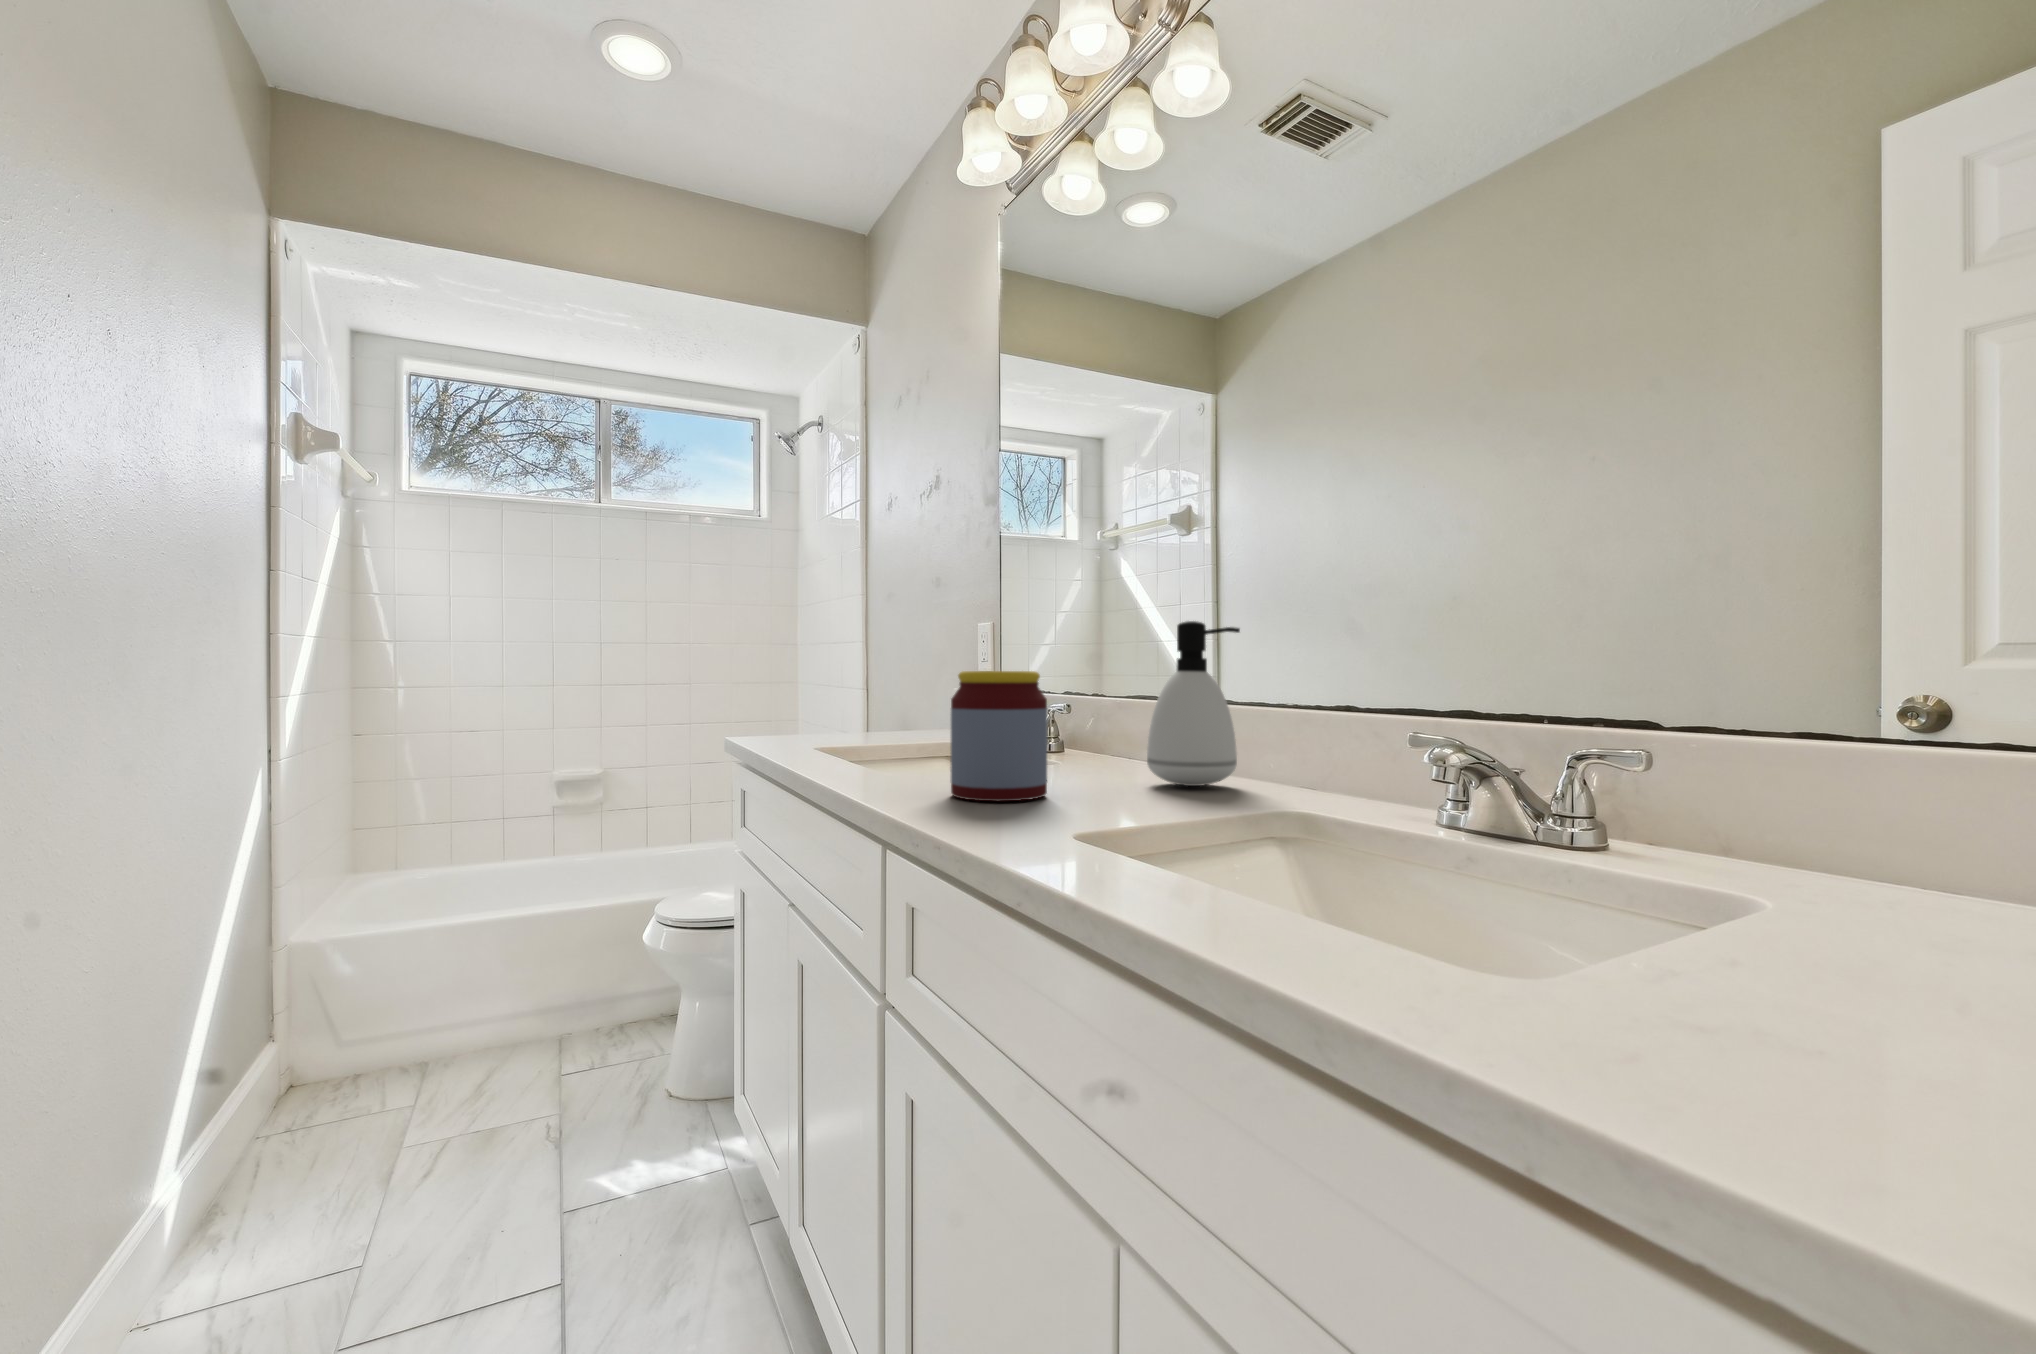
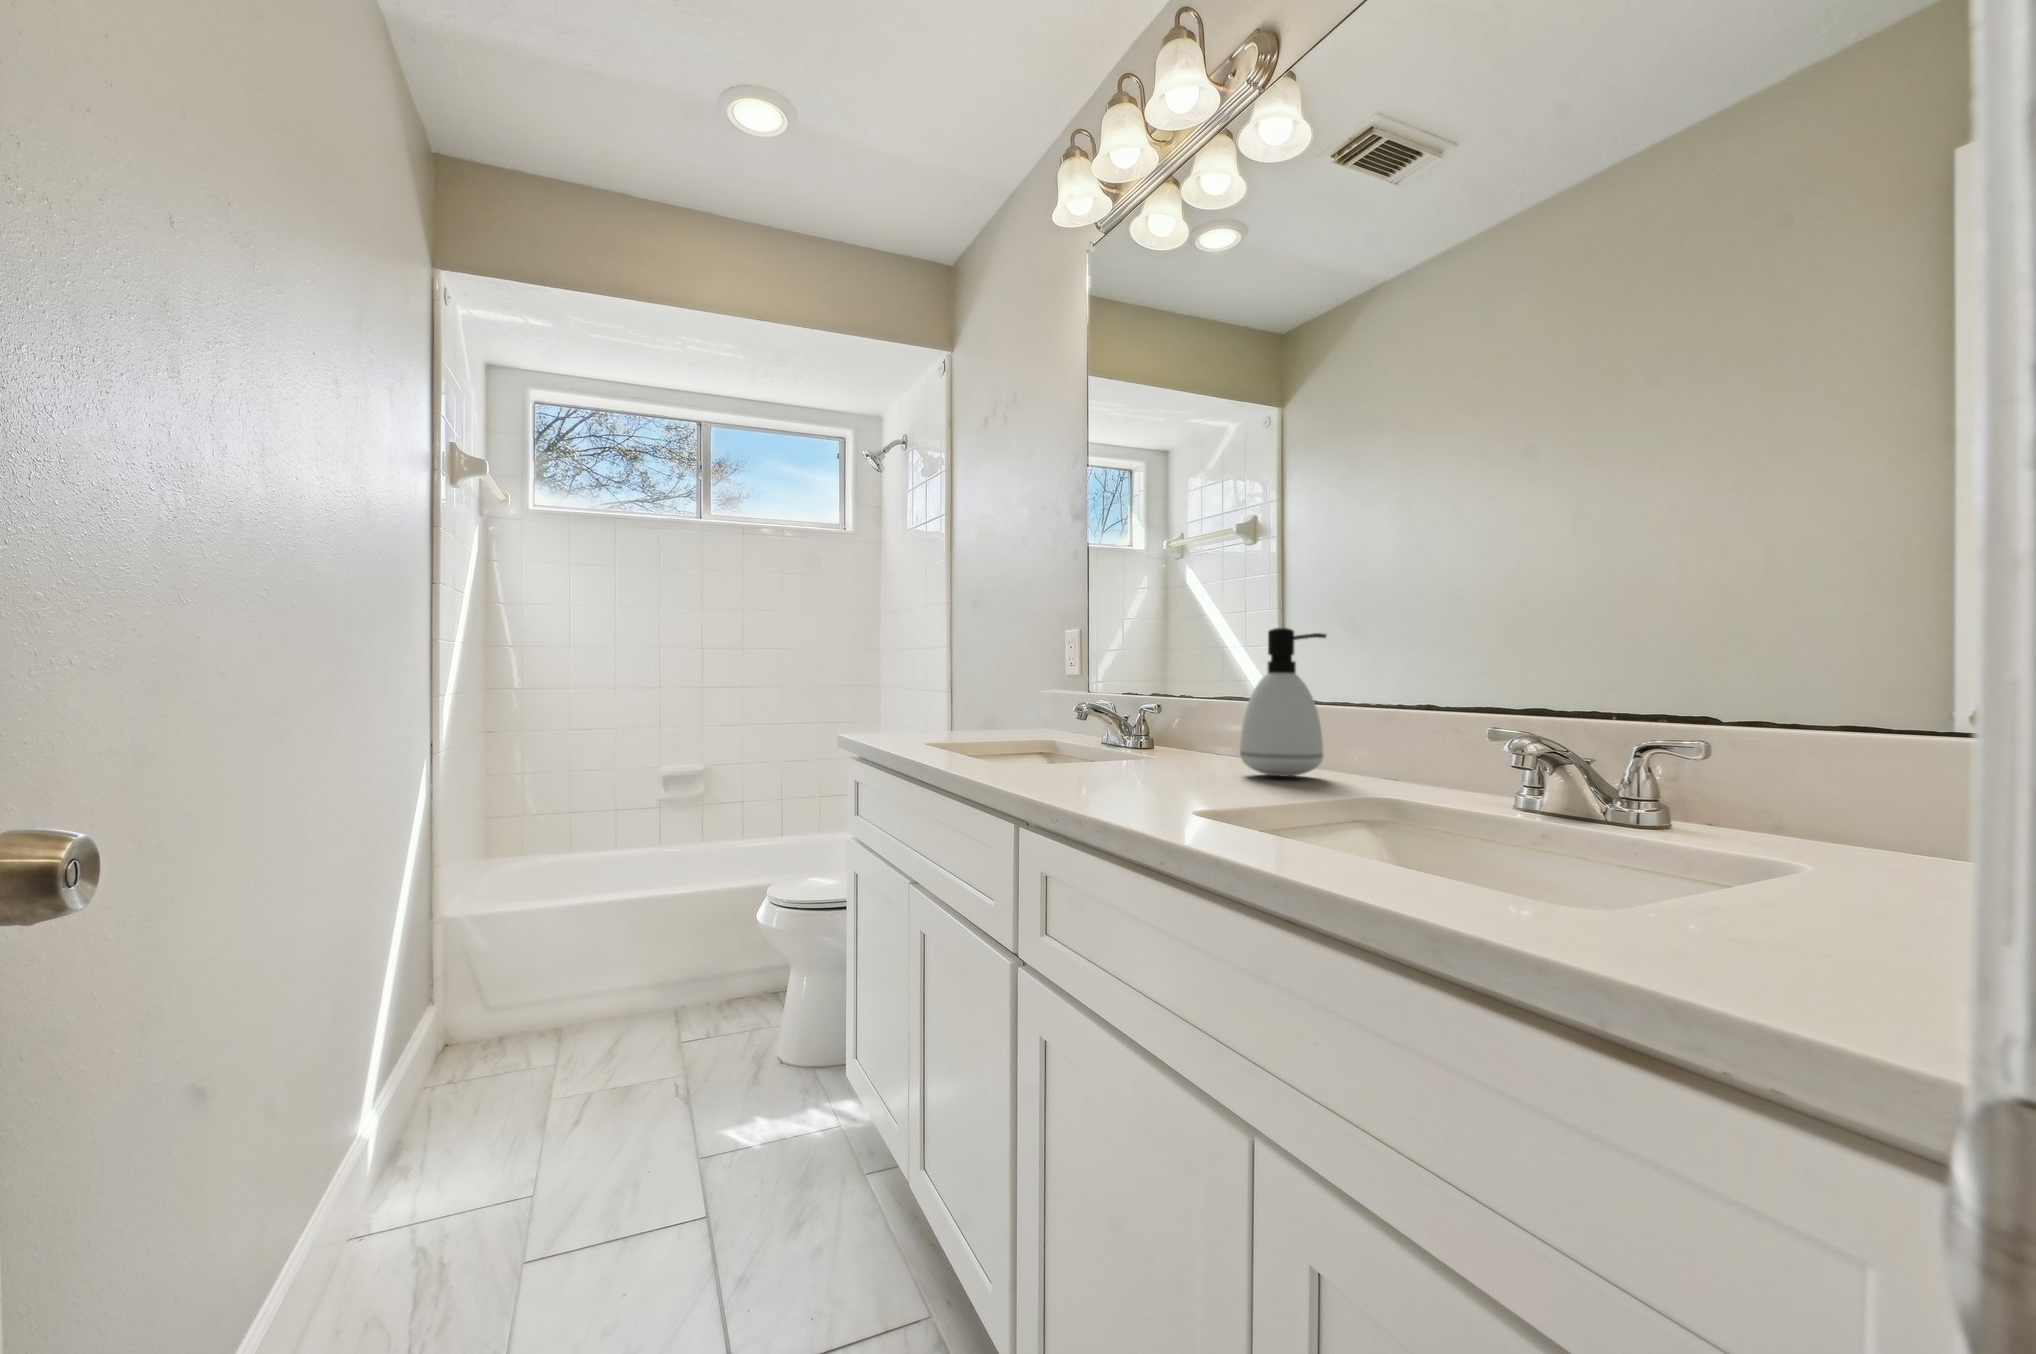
jar: present [951,671,1047,801] -> none [1069,672,1155,786]

